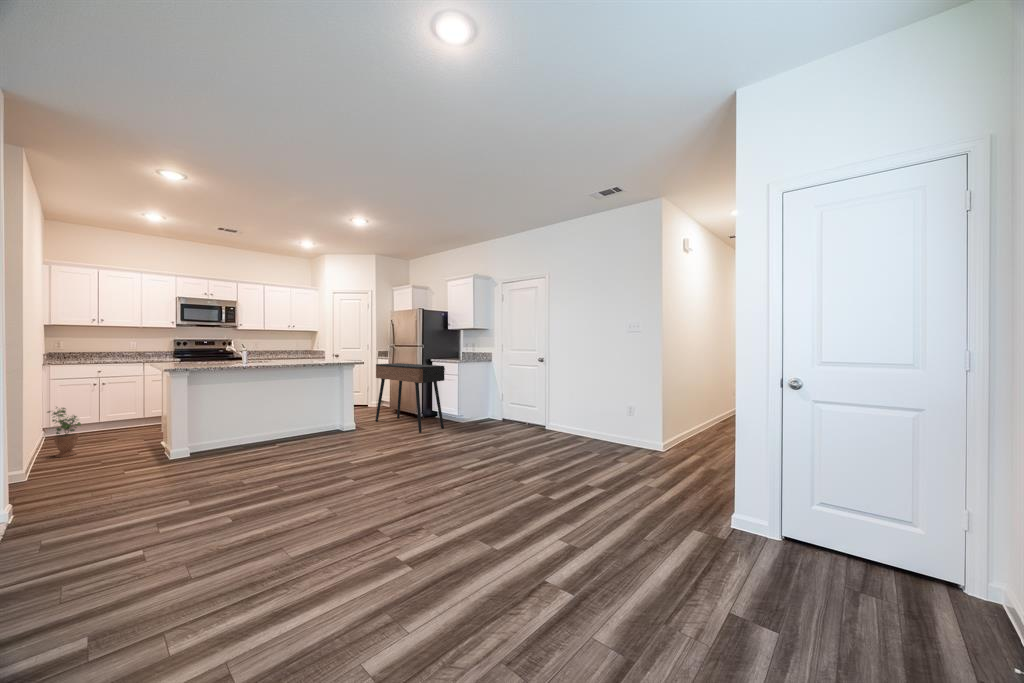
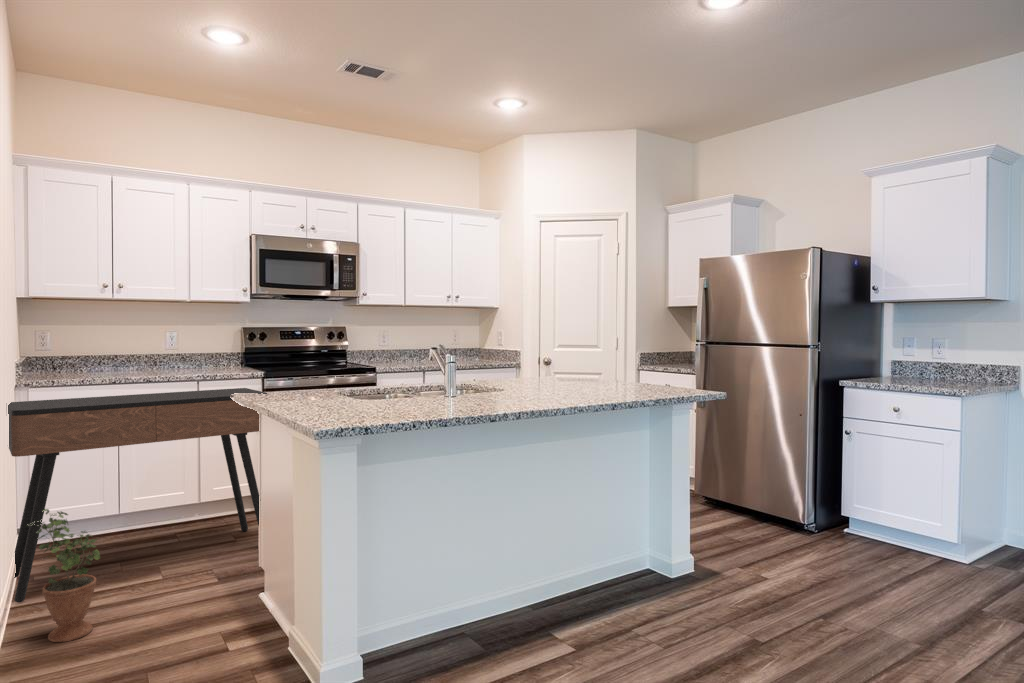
console table: present [375,363,444,433] -> present [8,388,267,603]

